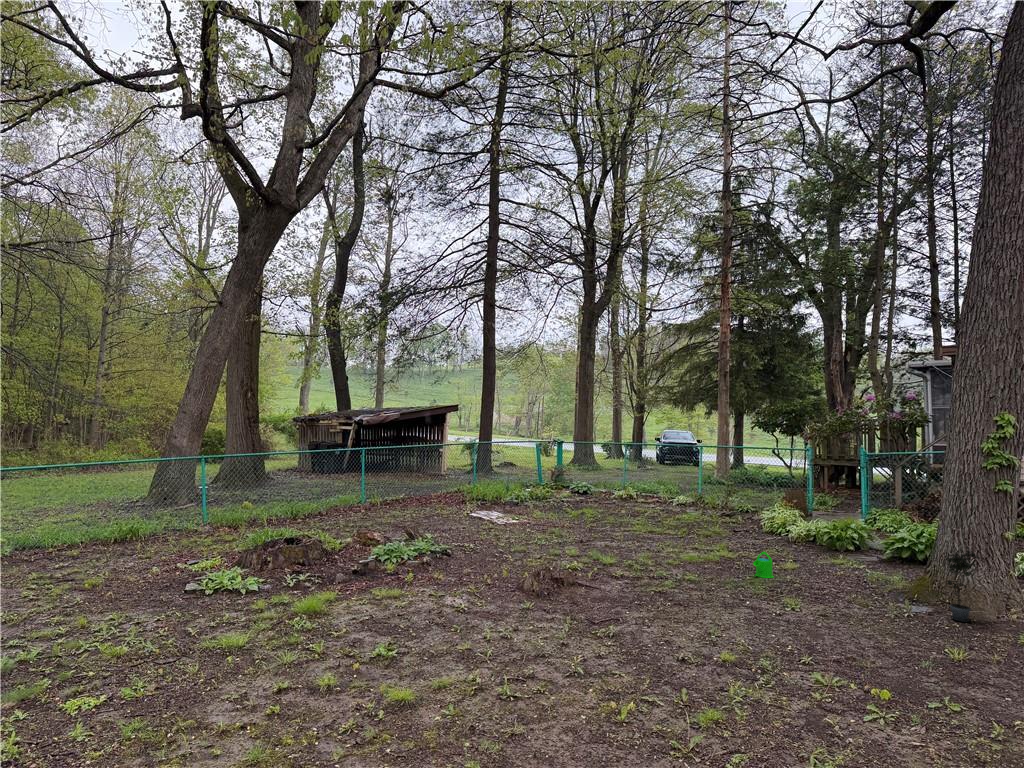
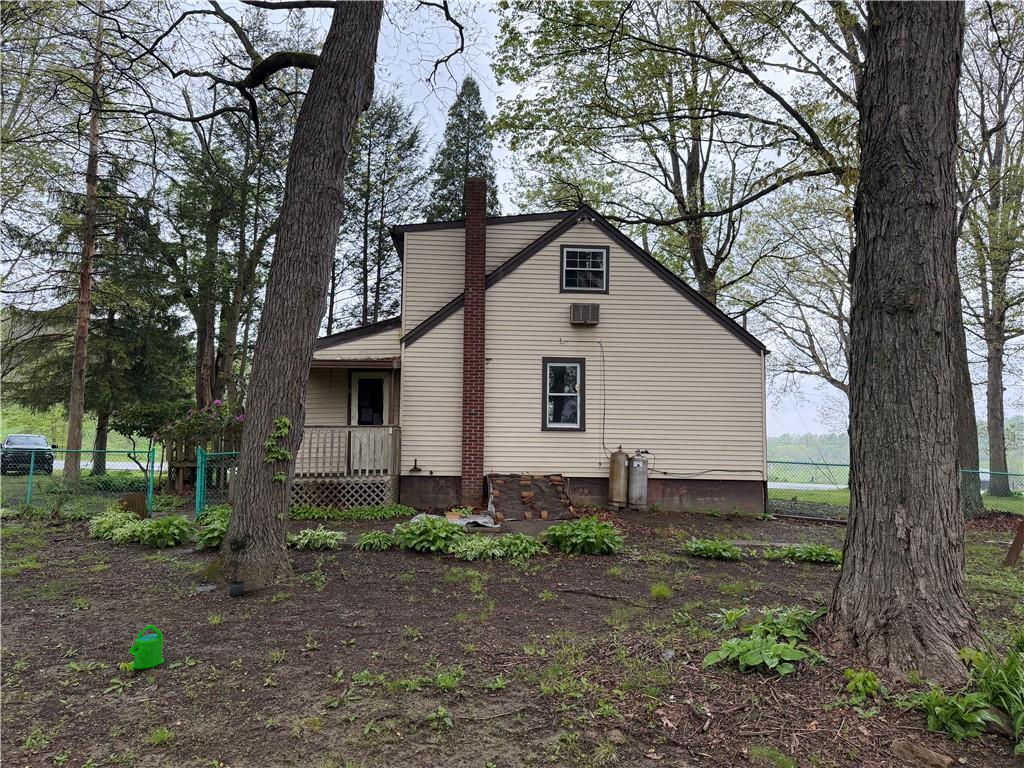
watering can: present [753,552,774,578] -> present [130,625,164,669]

